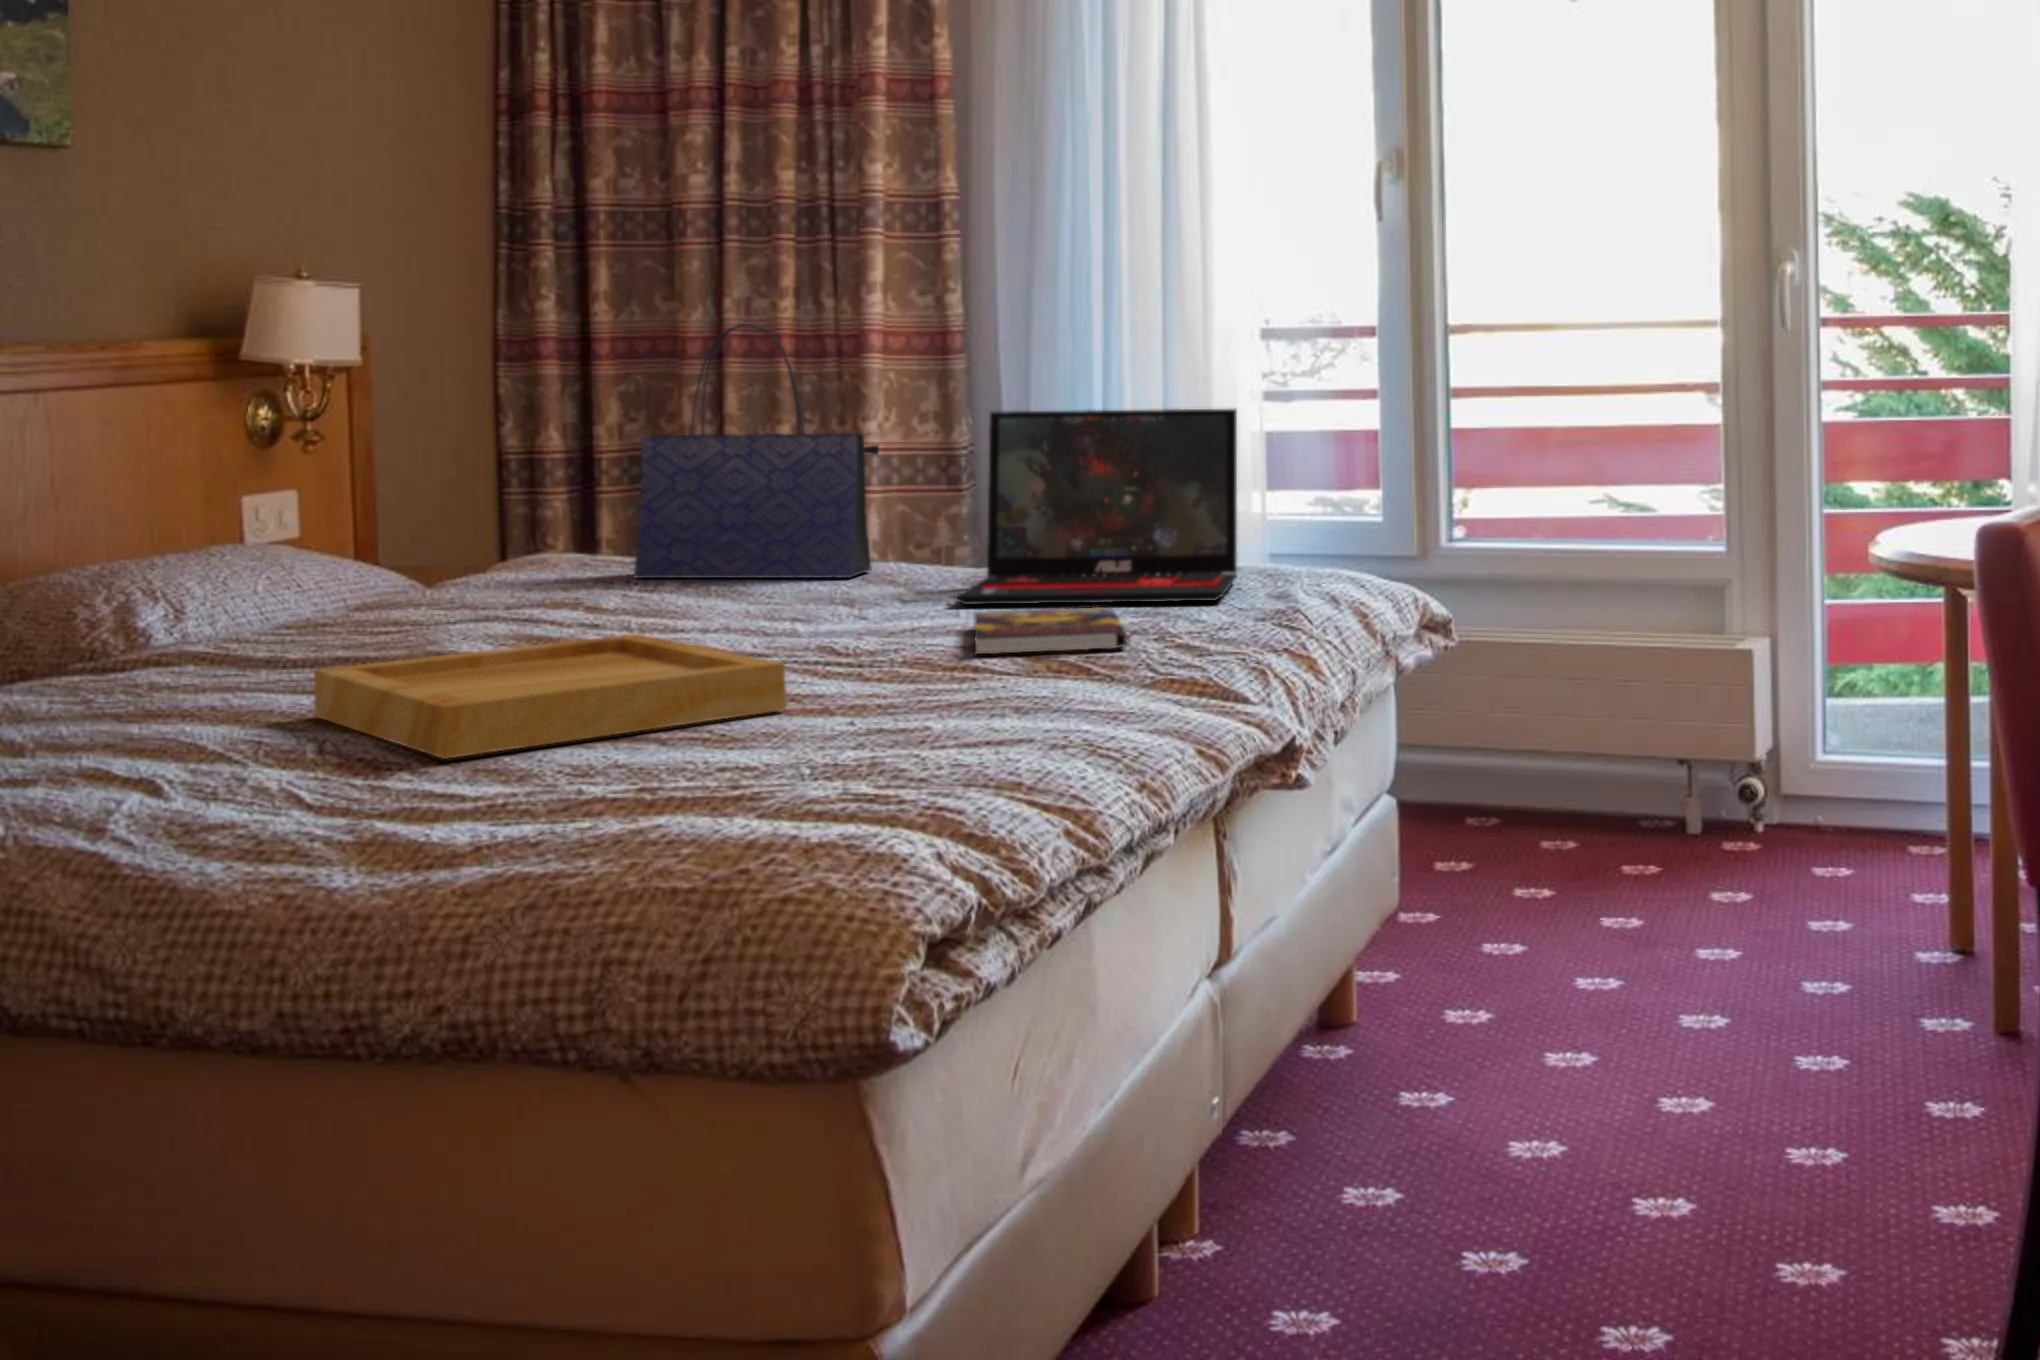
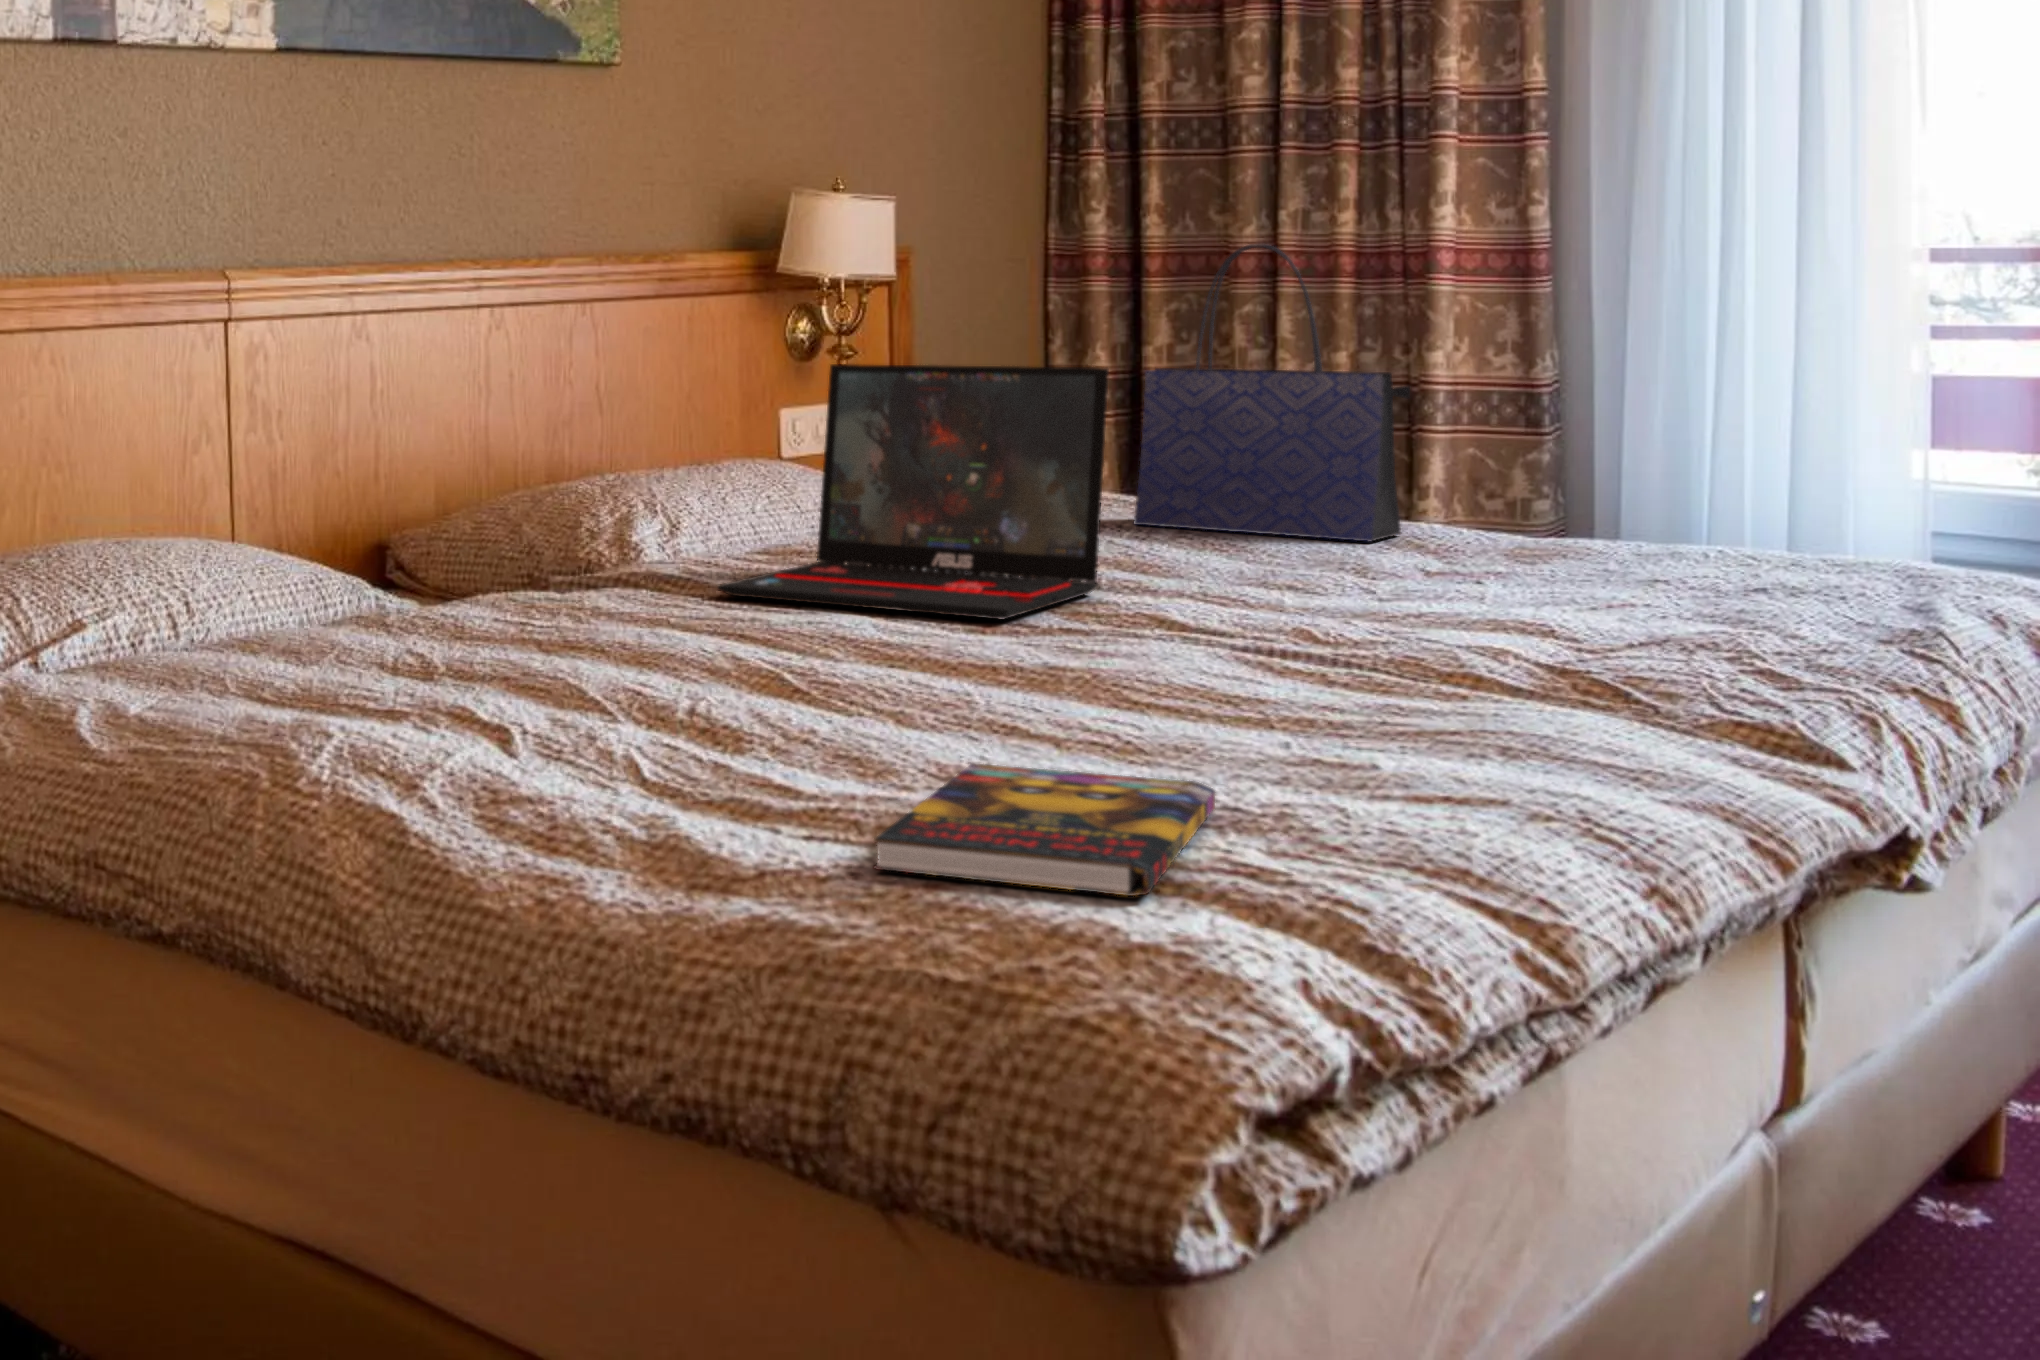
laptop: present [955,409,1237,605] -> present [717,364,1109,620]
book: present [974,607,1127,654] -> present [874,764,1215,896]
tray: present [314,634,786,759] -> none [734,602,1209,736]

